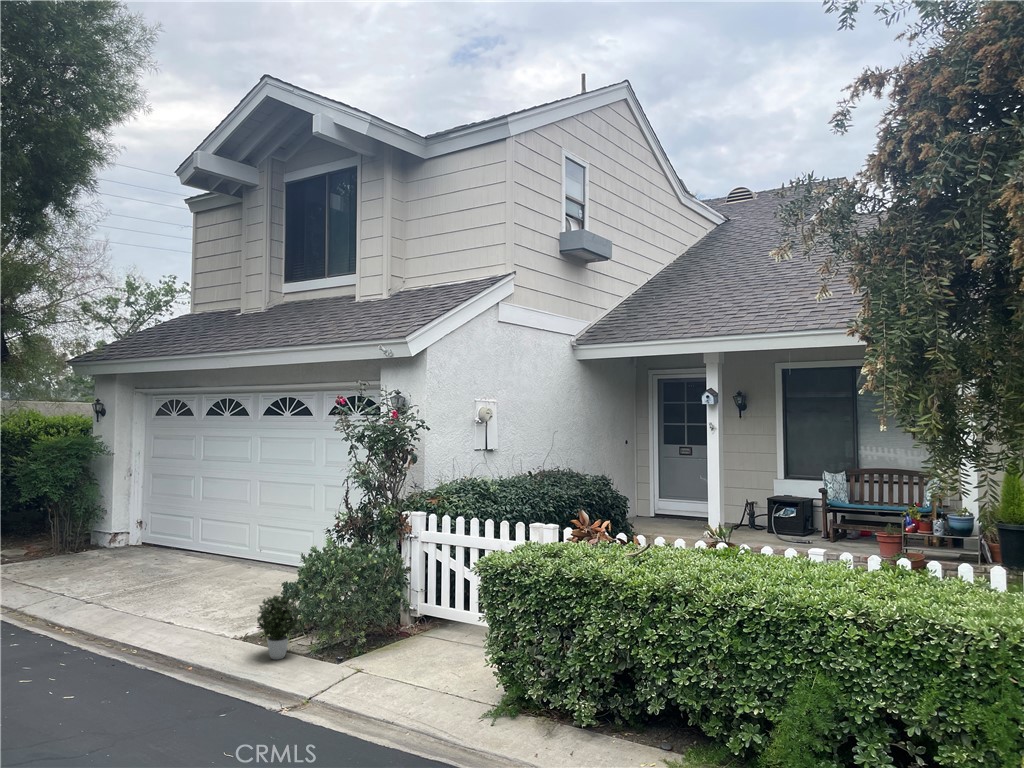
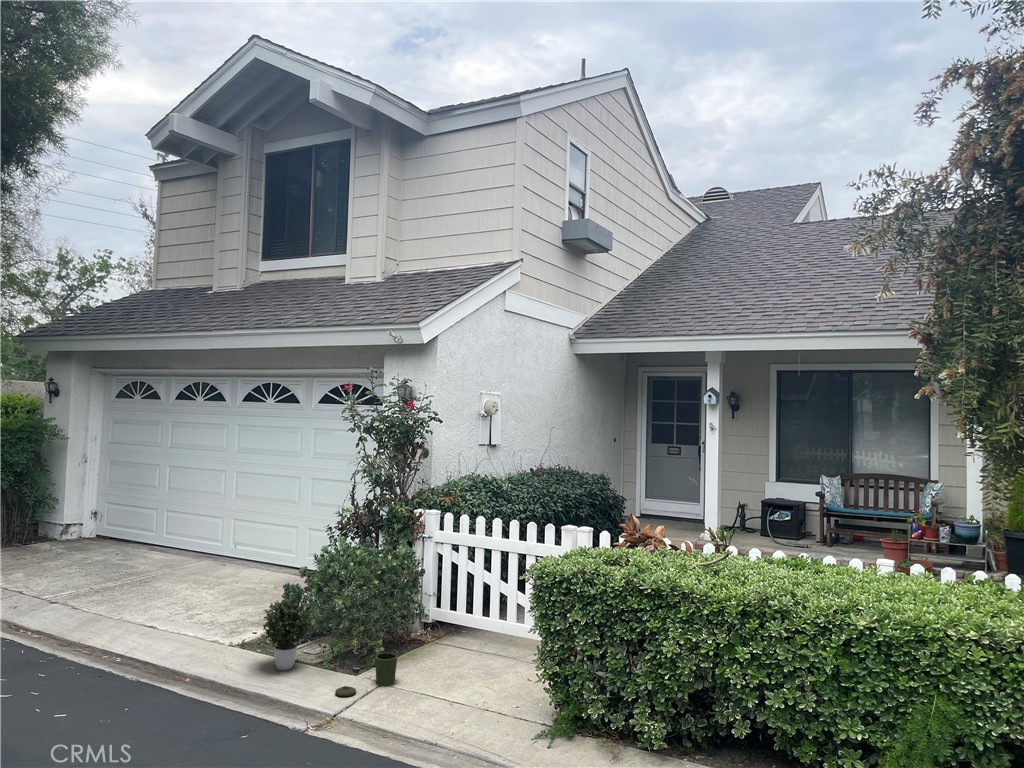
trash can: none [316,643,374,681] -> present [335,653,397,696]

